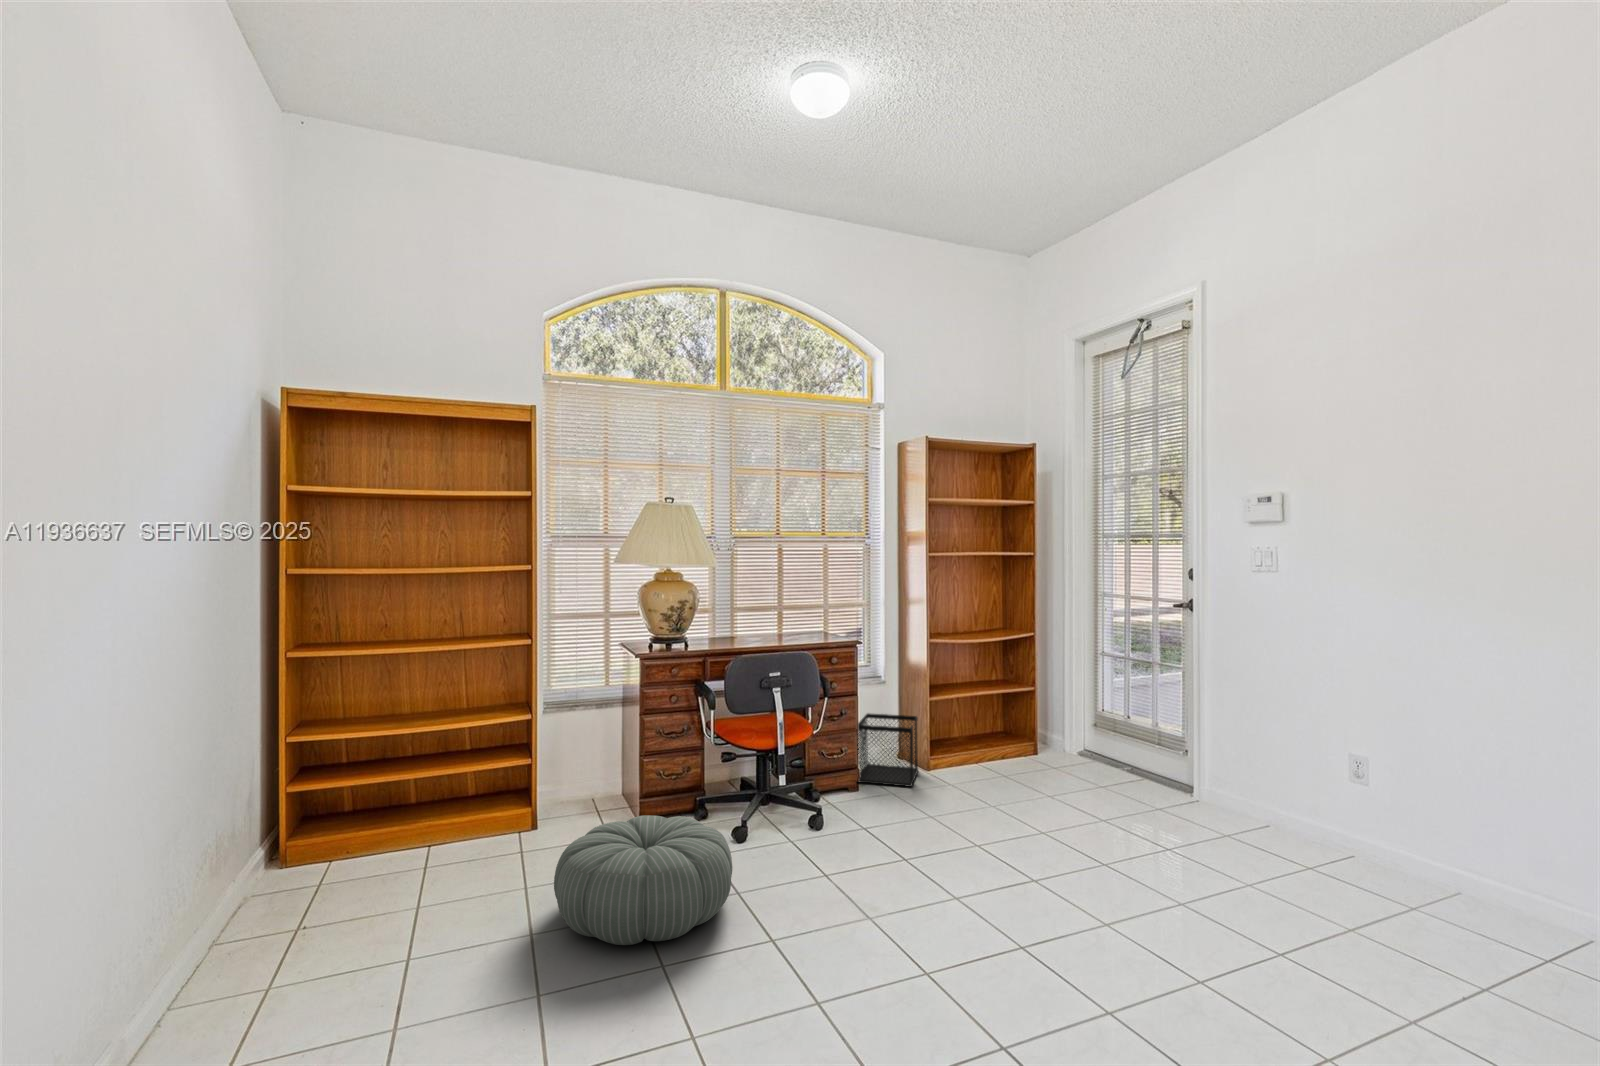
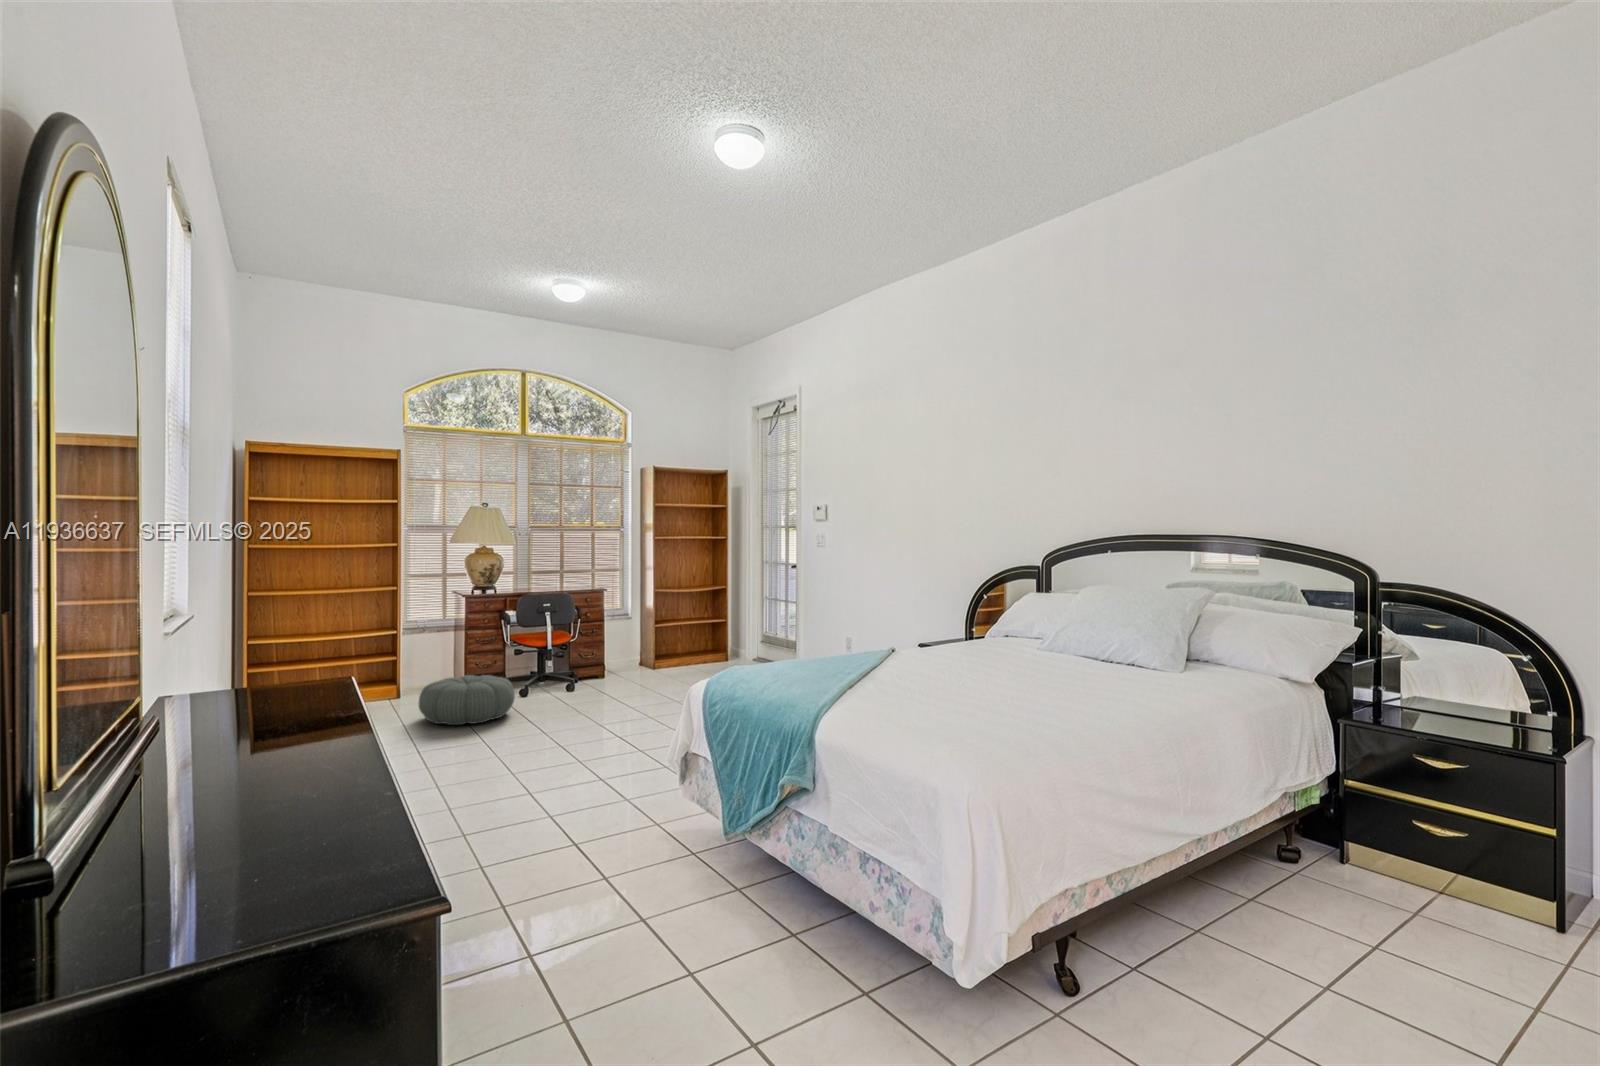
wastebasket: present [857,713,918,787] -> none [606,637,647,676]

